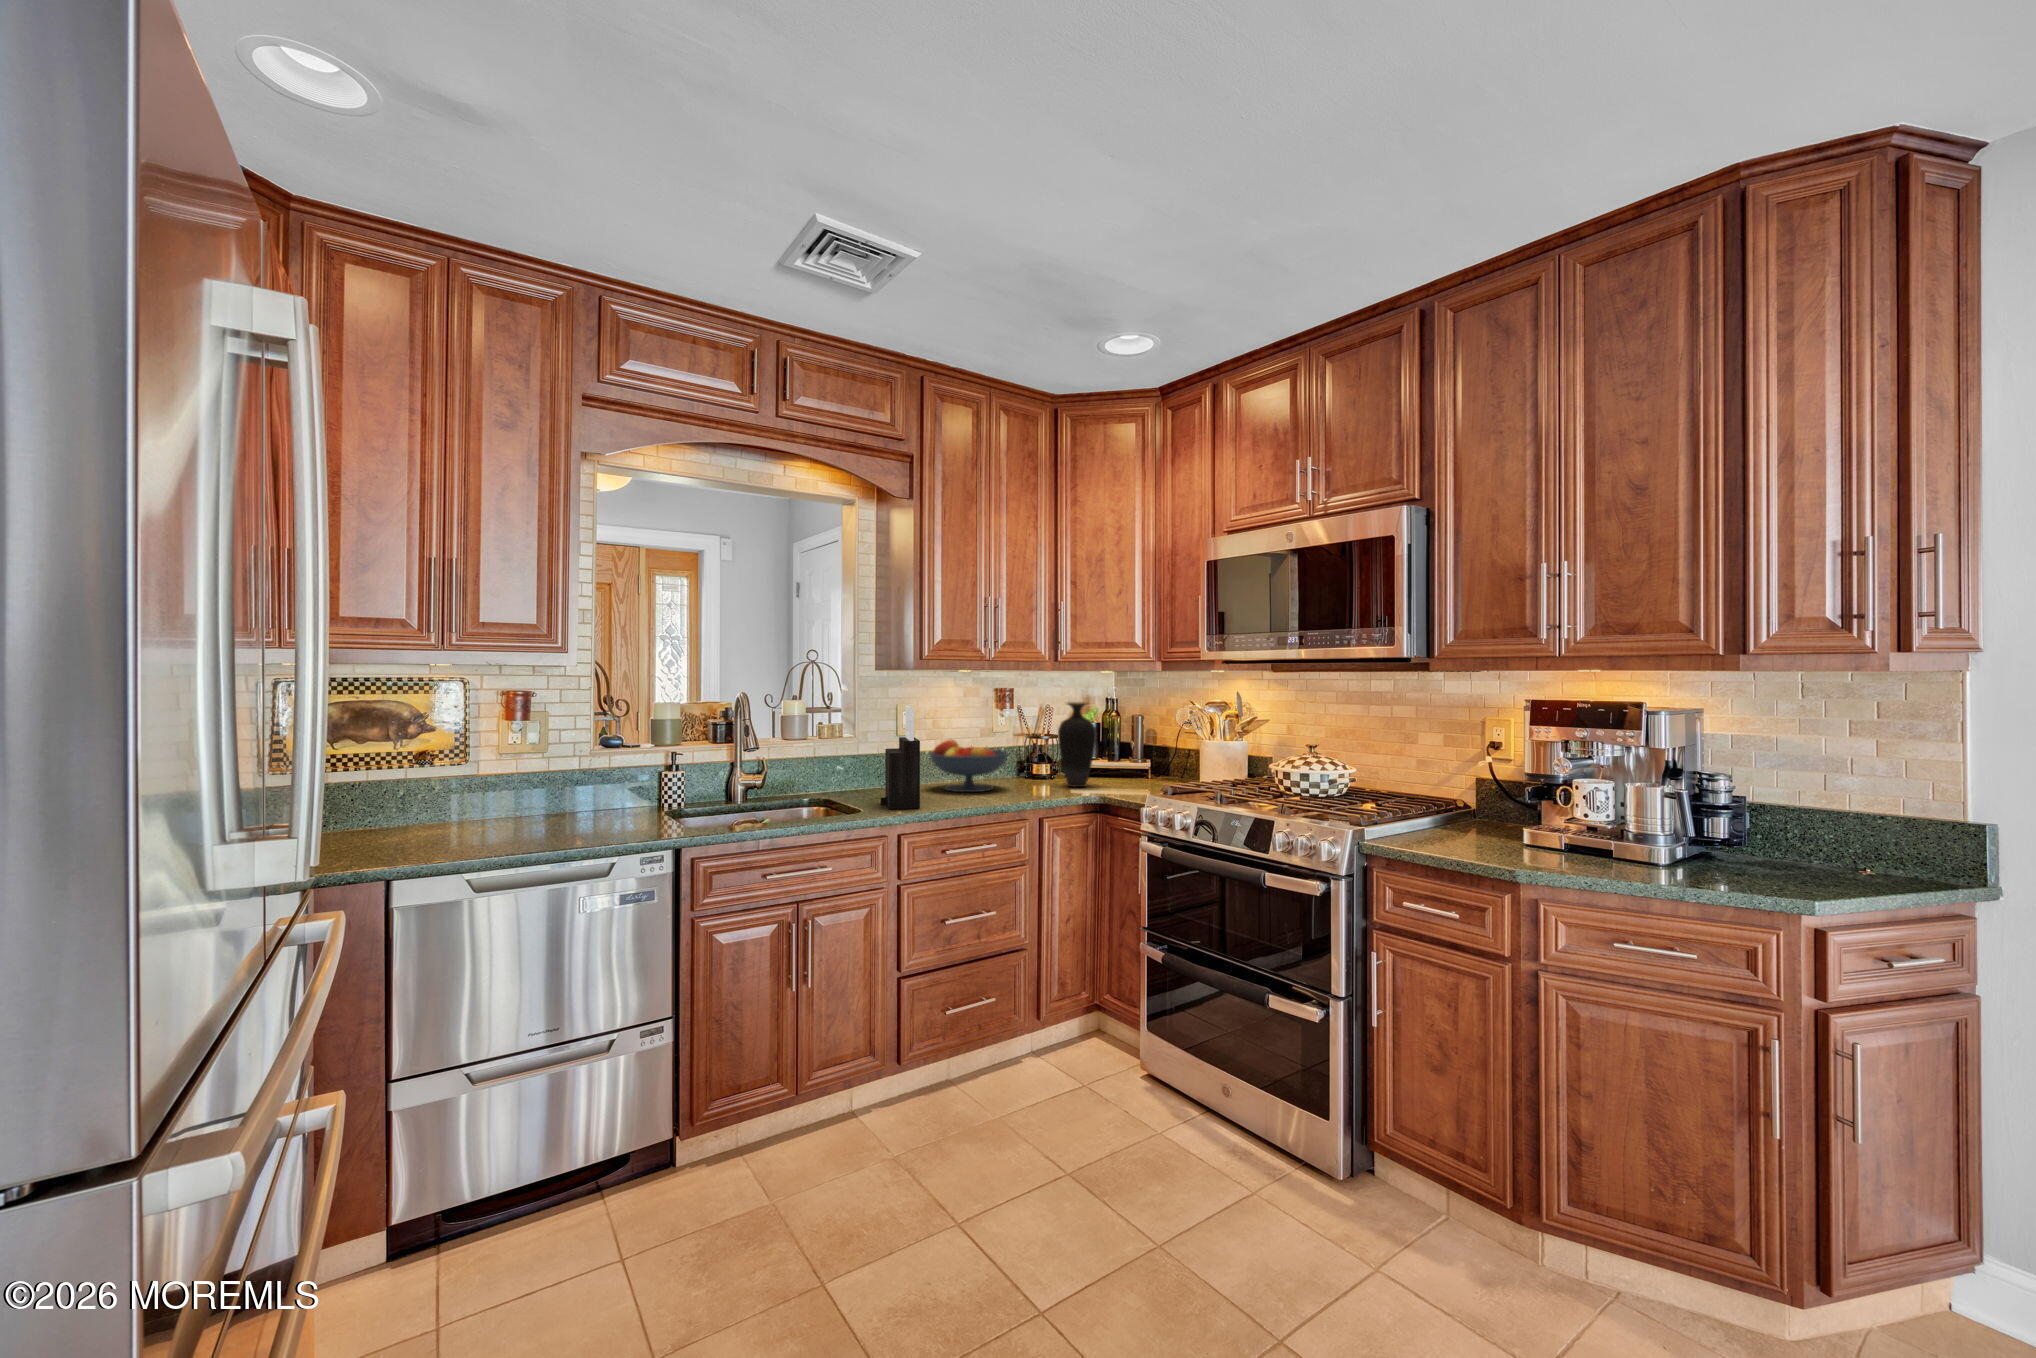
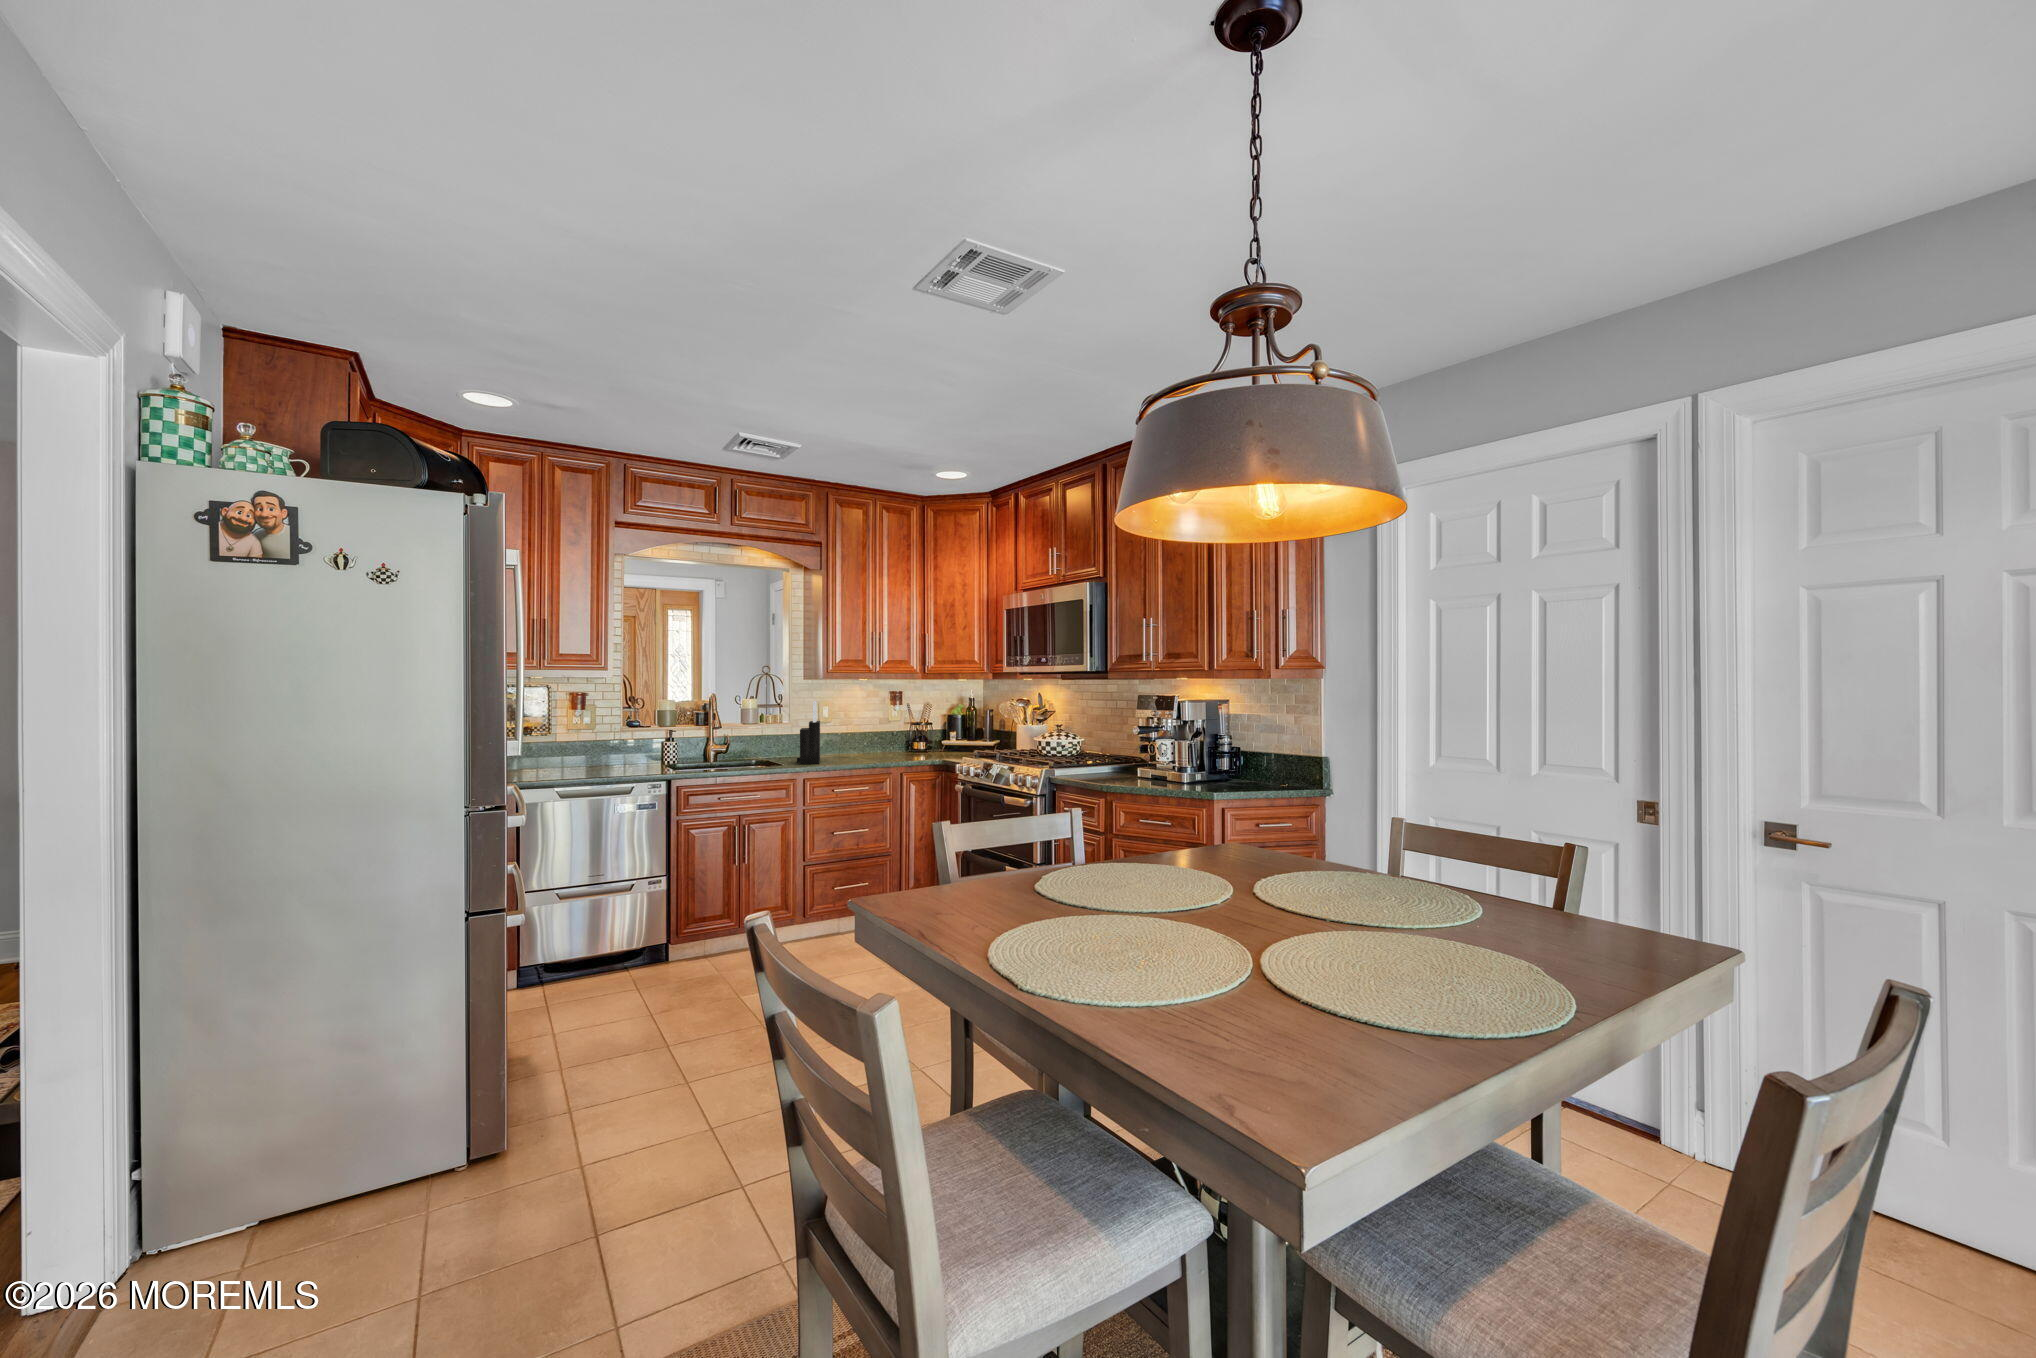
vase: present [1058,702,1096,787] -> none [924,700,949,755]
fruit bowl: present [930,740,1008,792] -> none [837,724,889,757]

